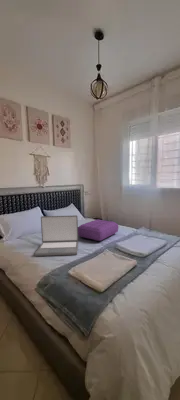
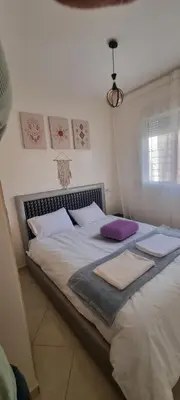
laptop: present [35,215,78,256] -> none [64,218,101,256]

